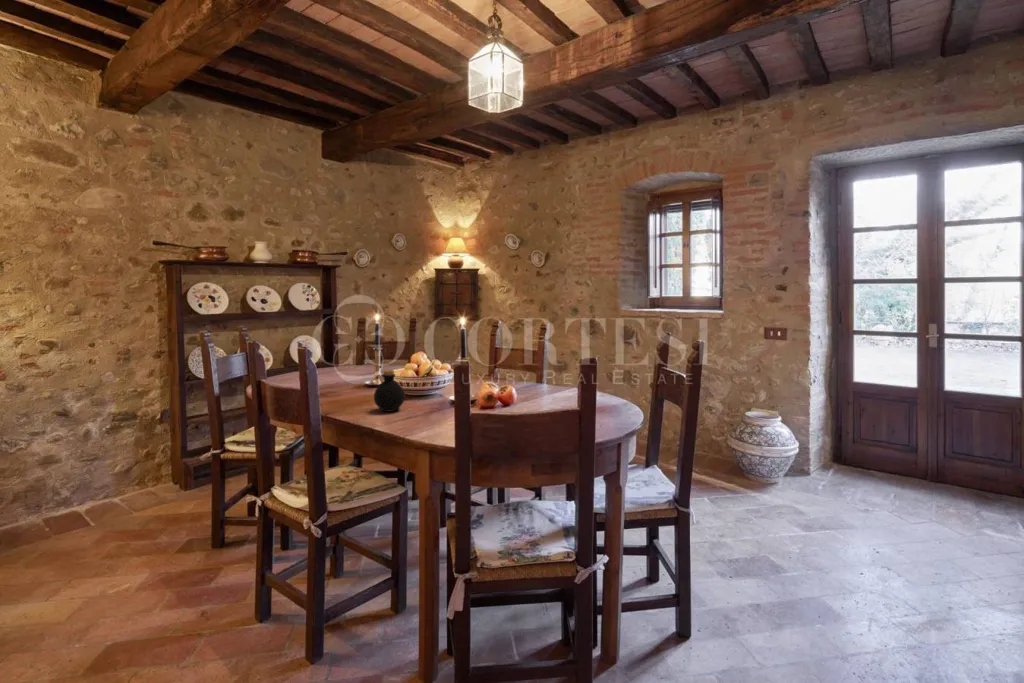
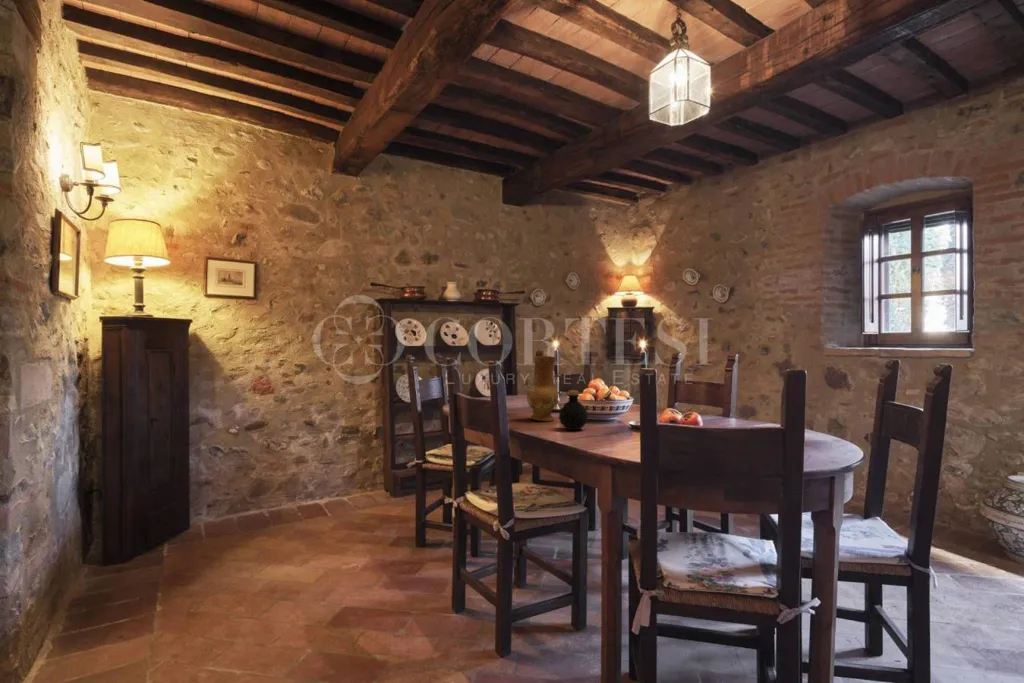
ceramic jug: none [340,331,375,401] -> present [527,356,558,421]

